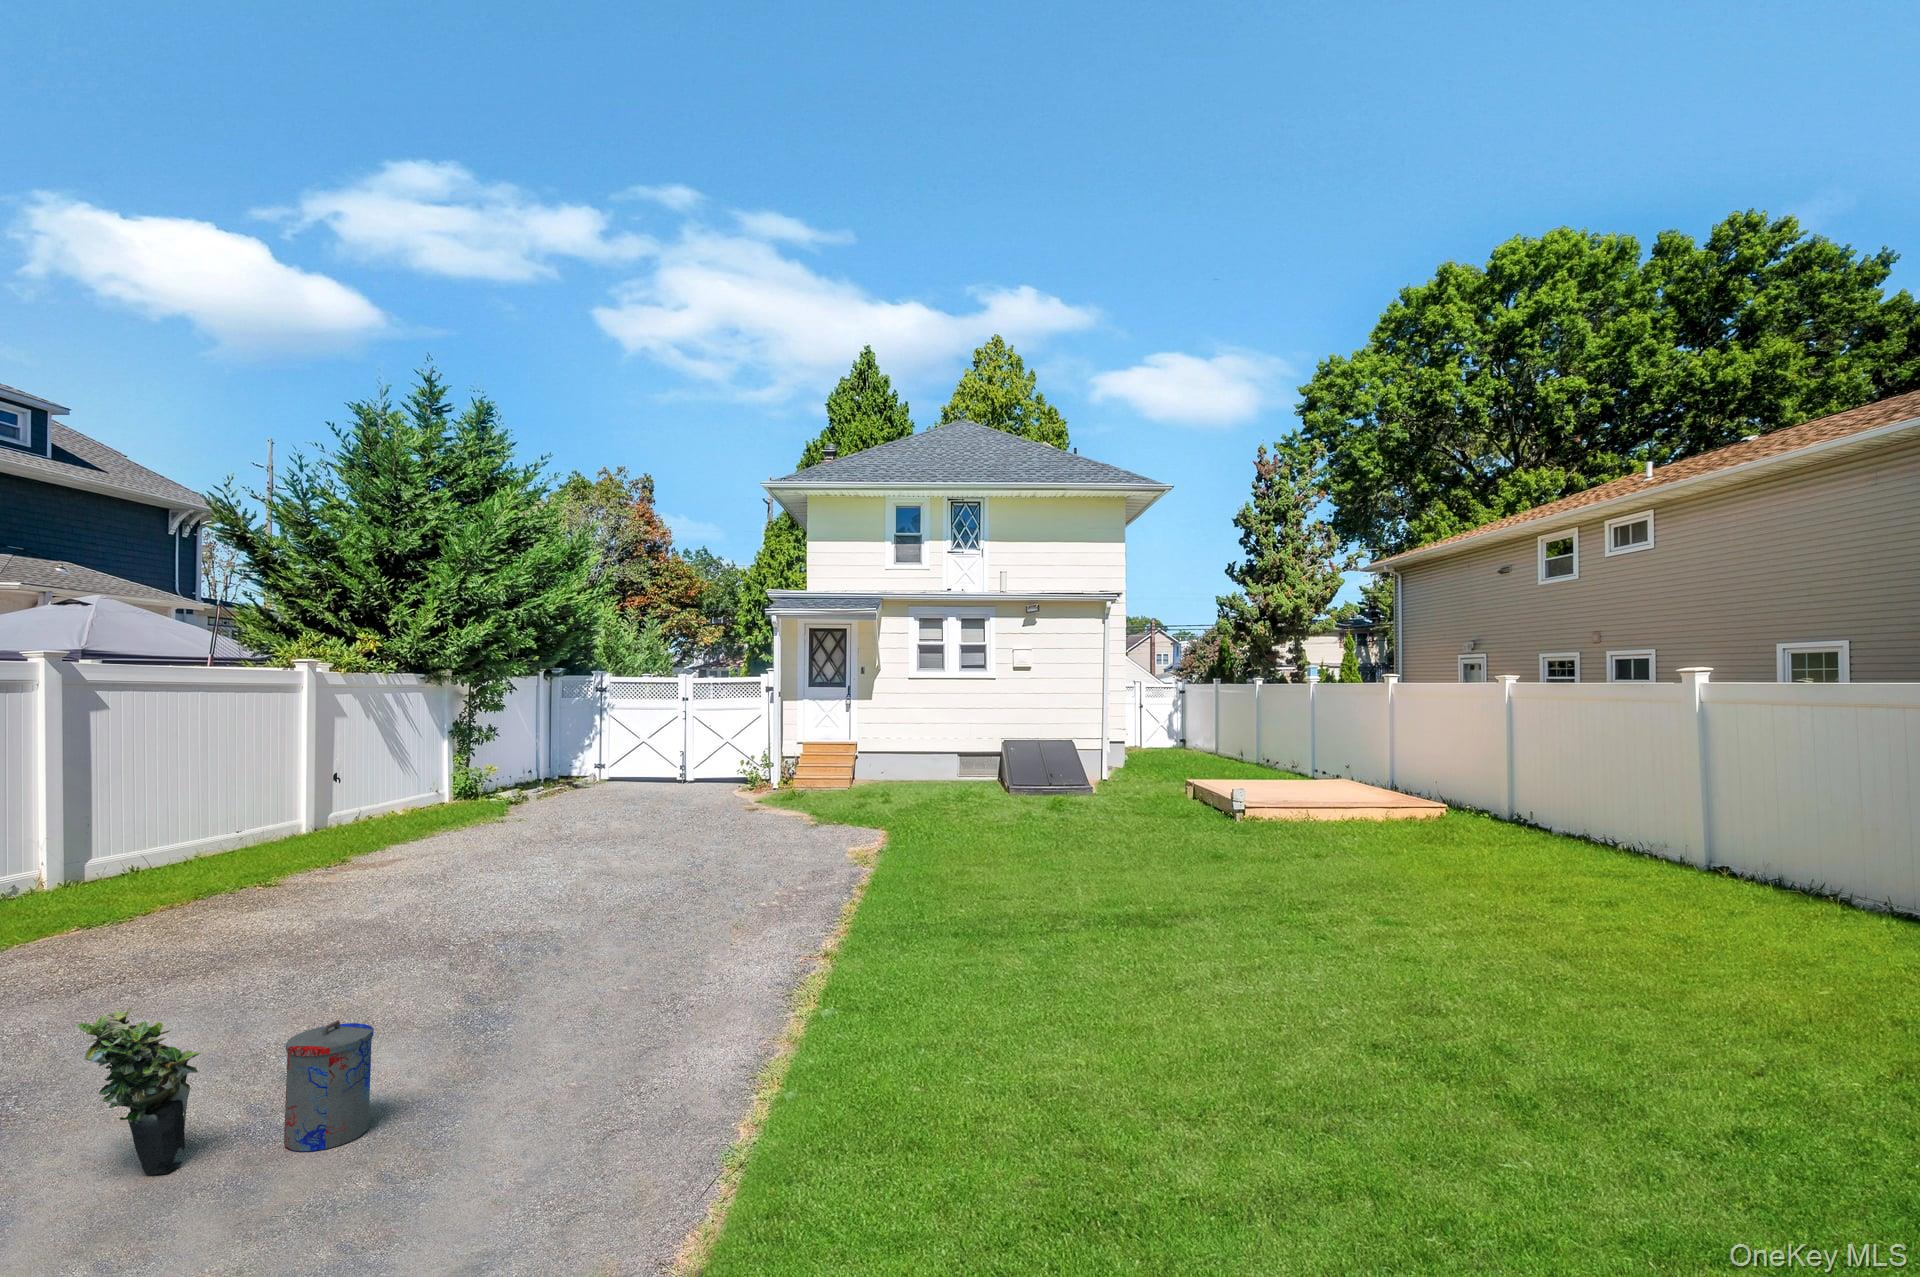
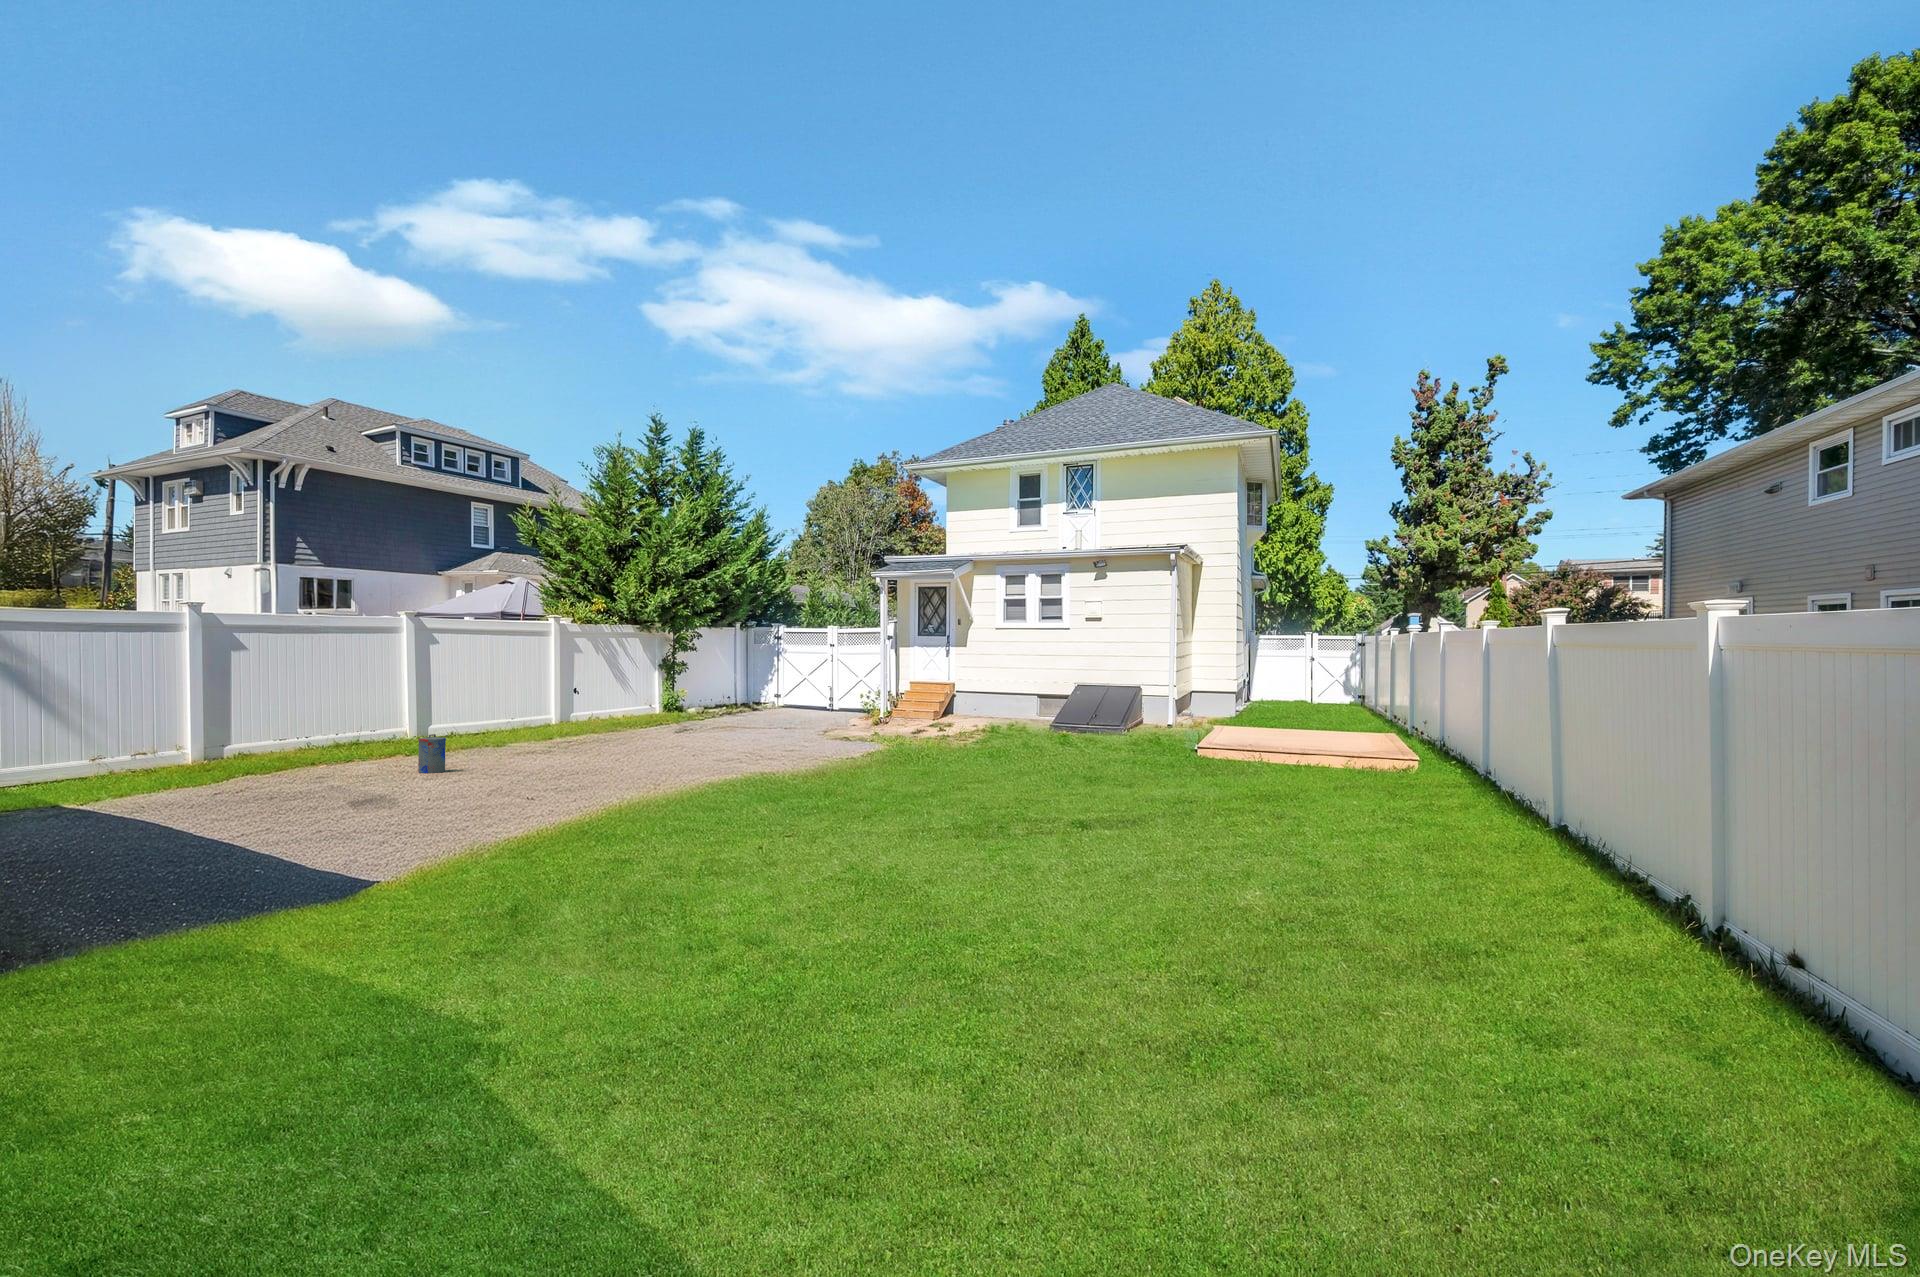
potted plant: present [76,1006,201,1175] -> none [362,722,395,773]

